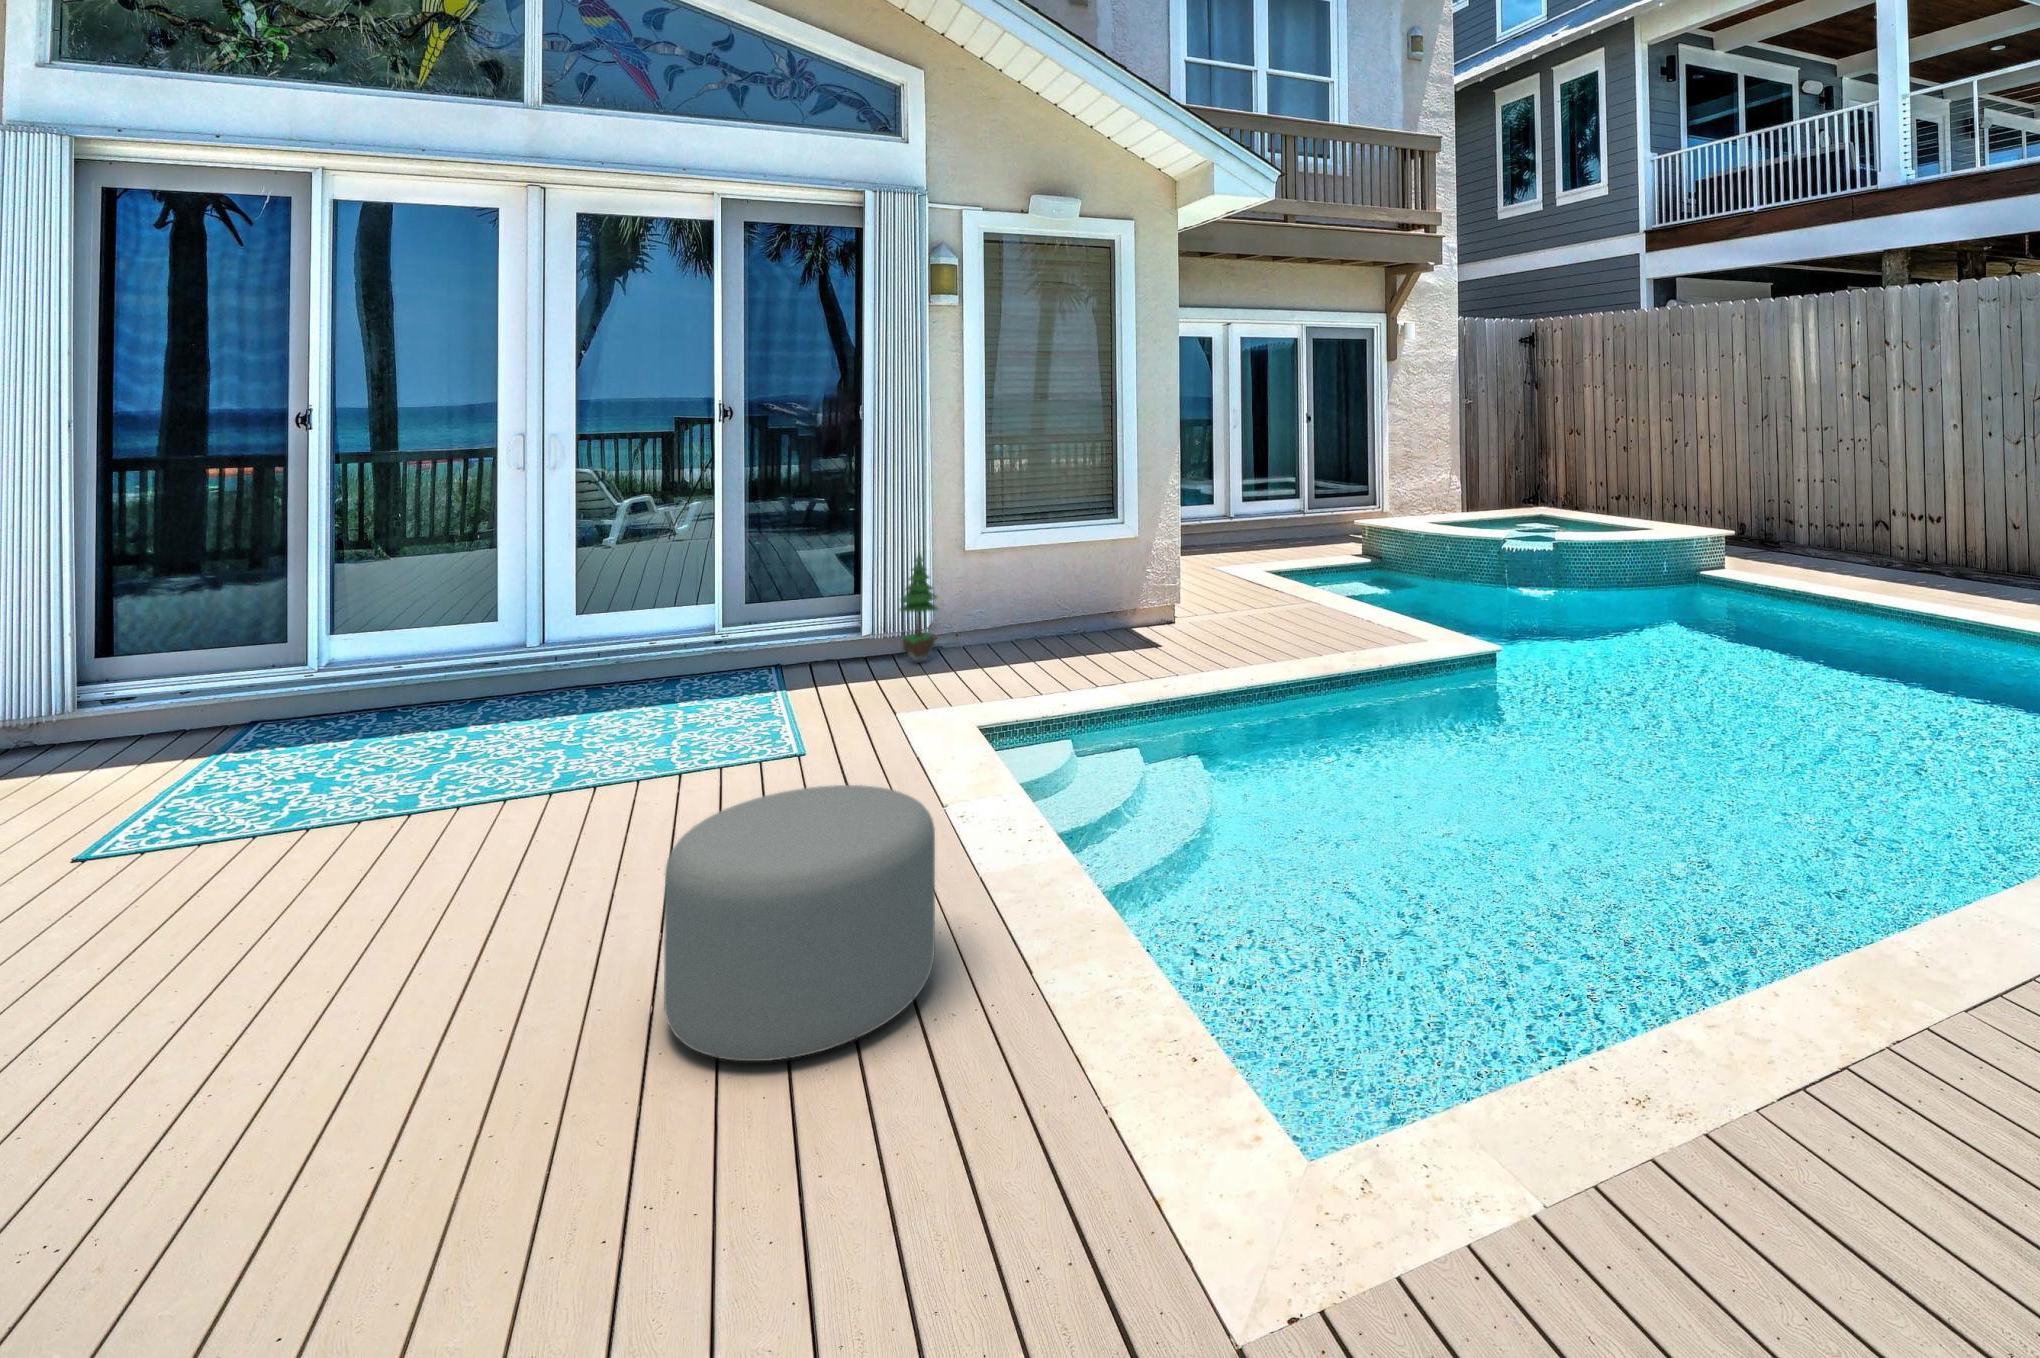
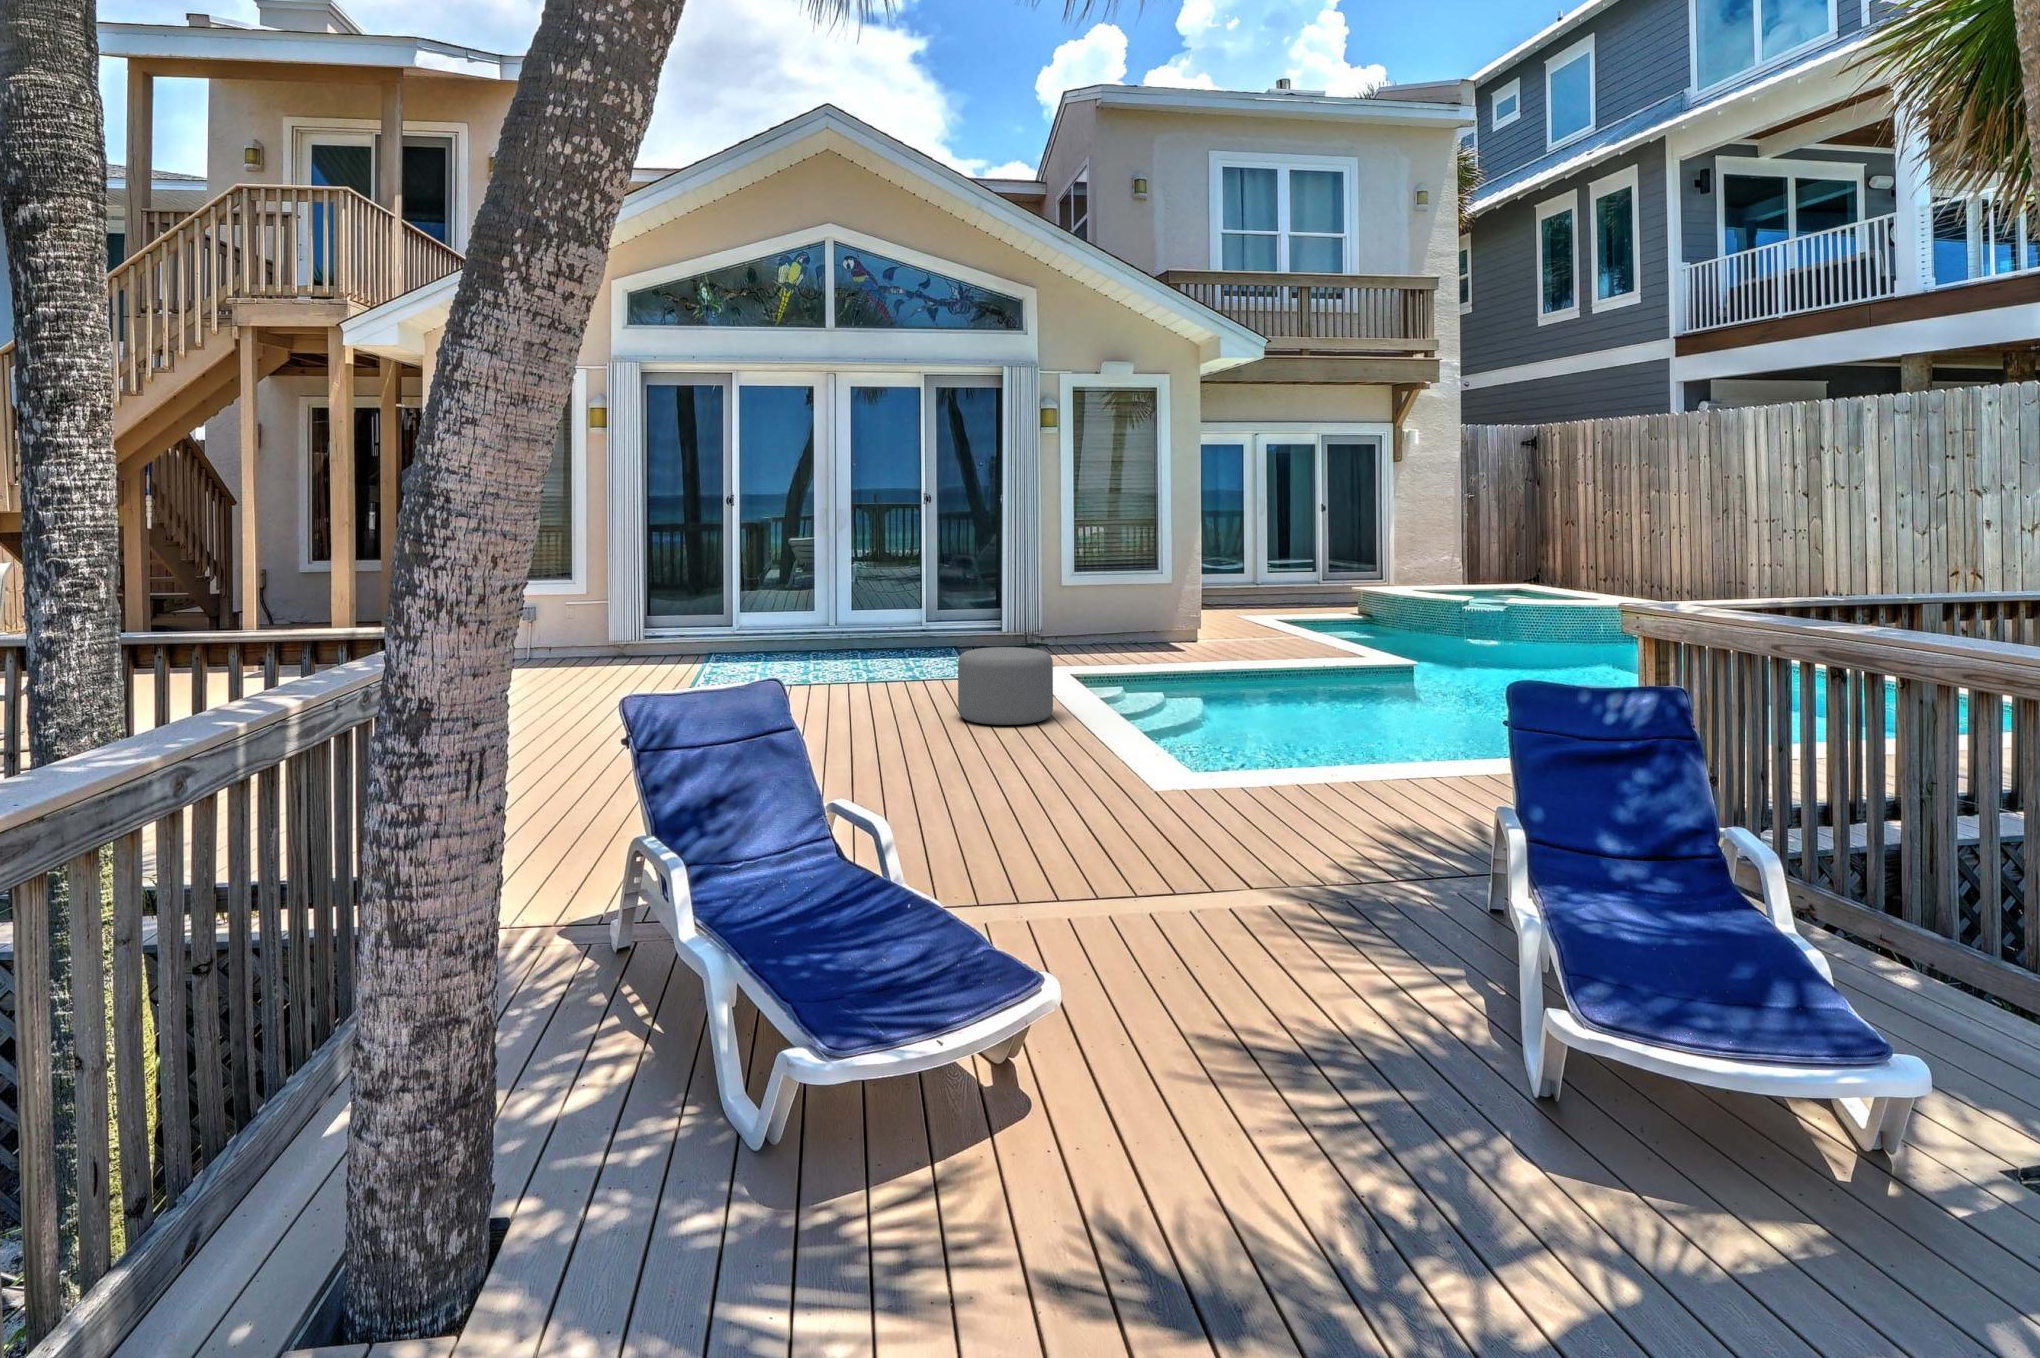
potted tree: present [899,554,937,662] -> none [1020,583,1044,649]

